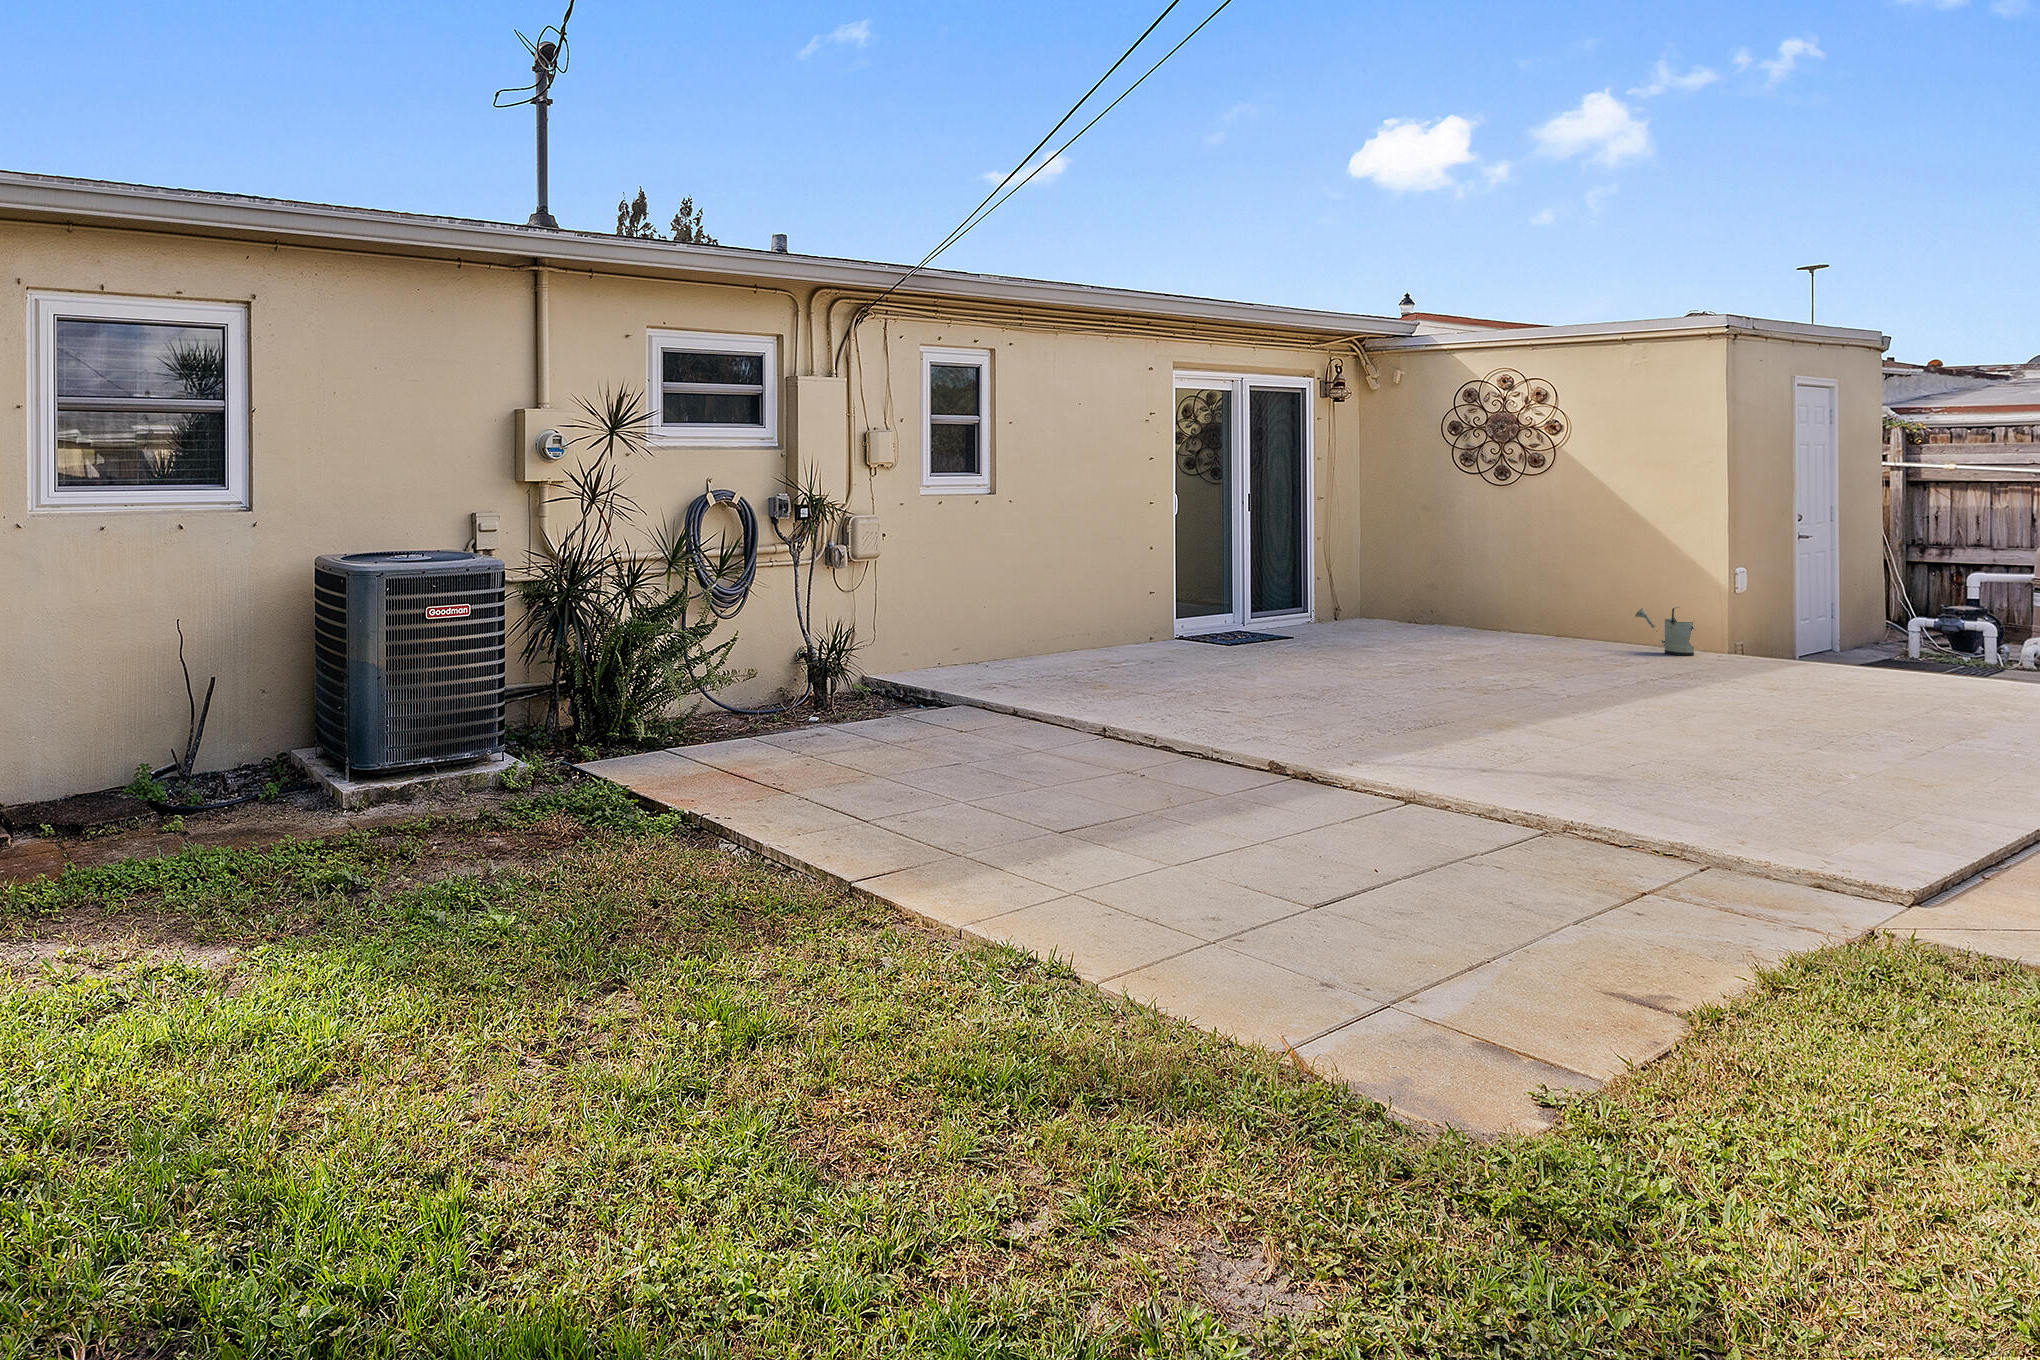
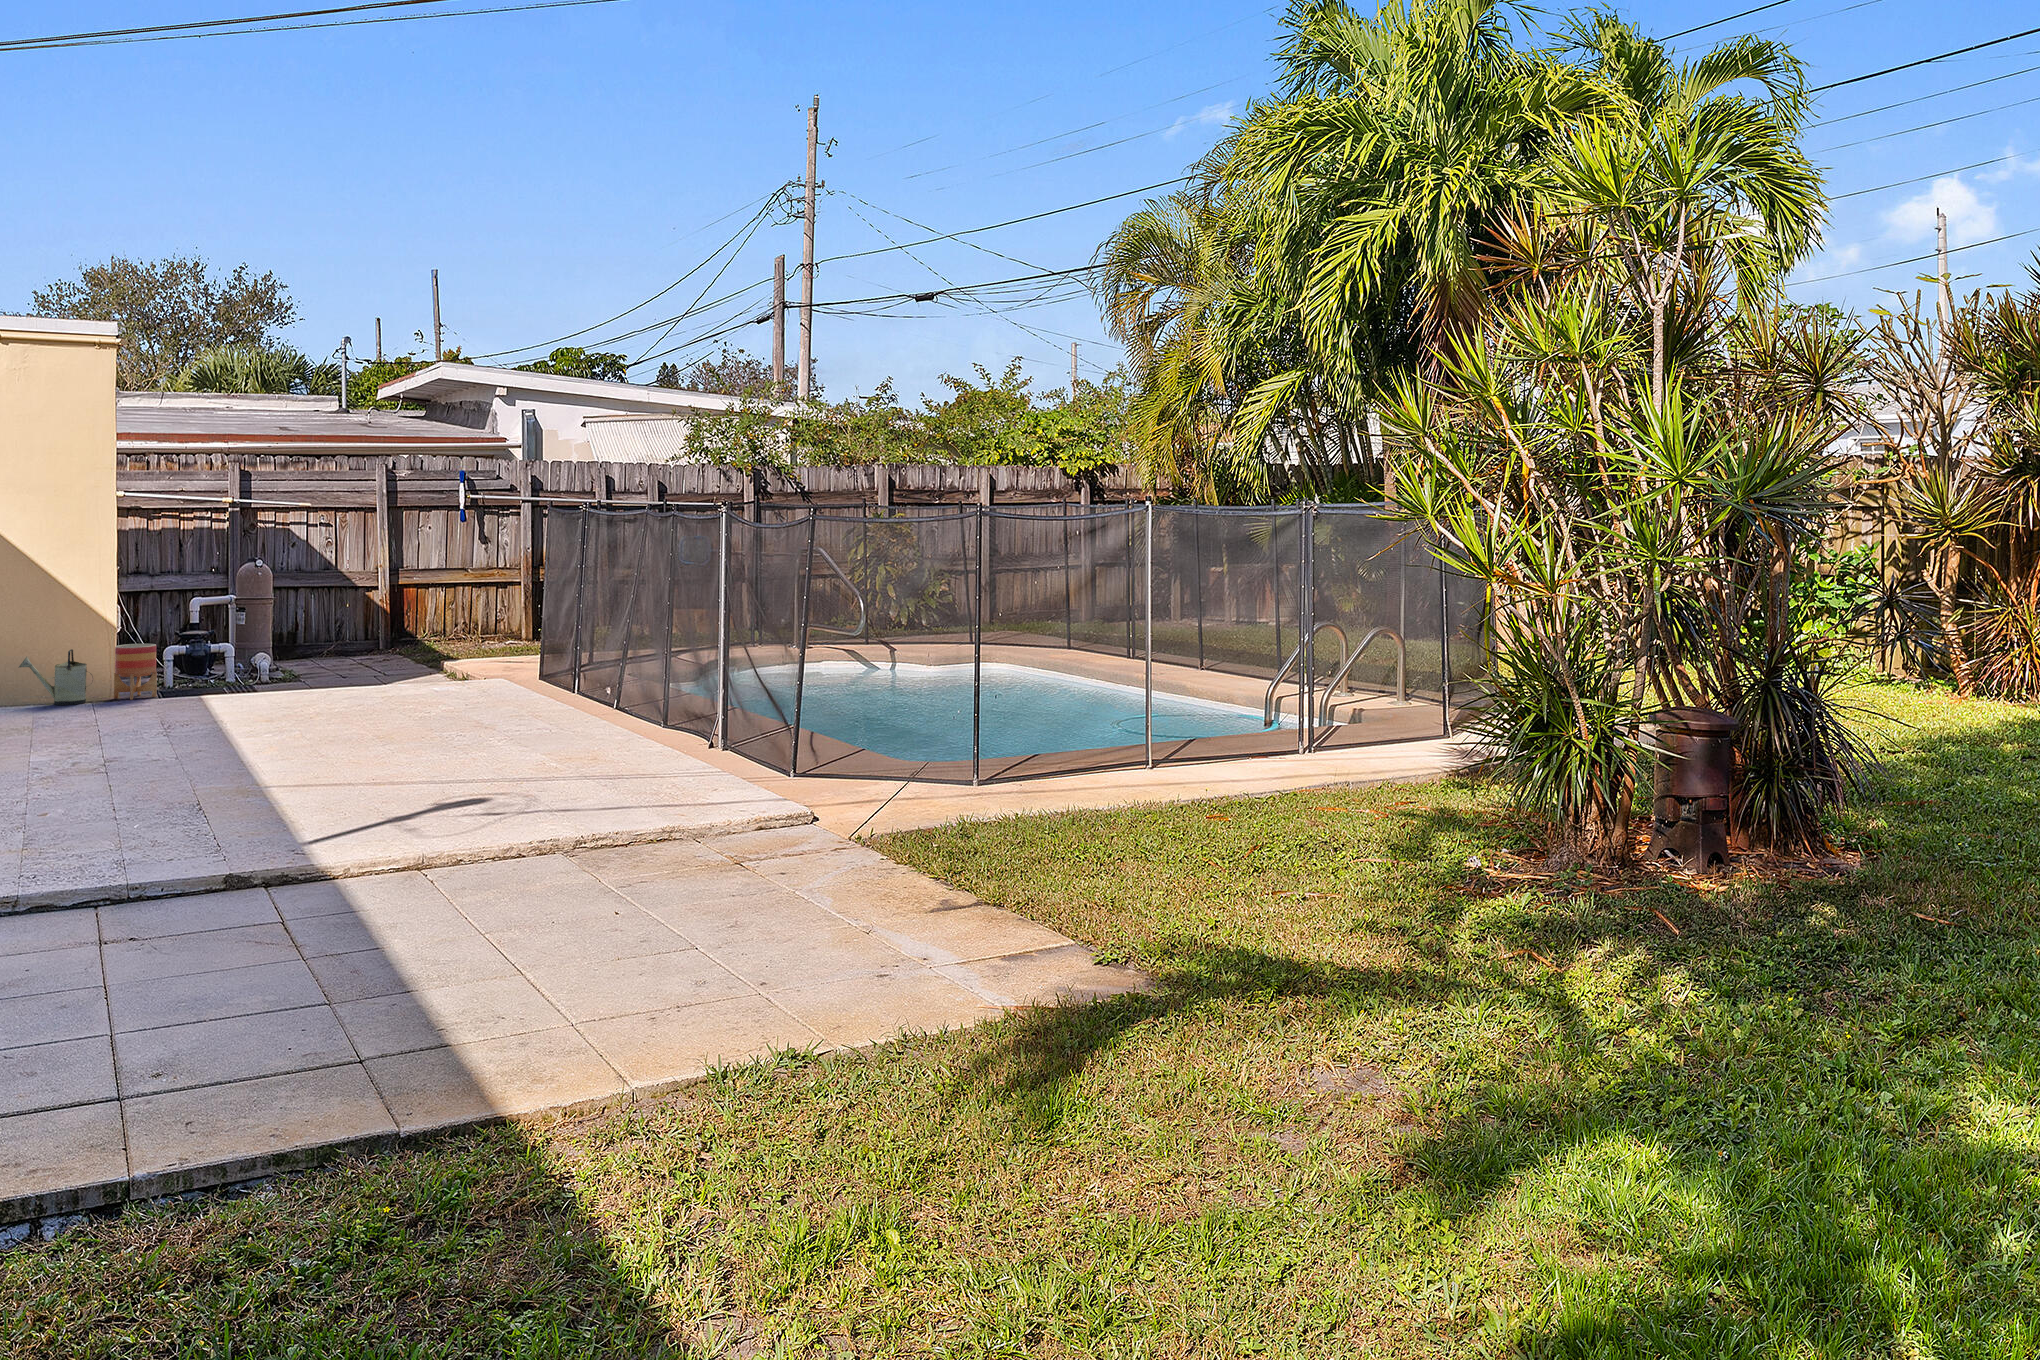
planter: none [1724,609,1767,662] -> present [114,644,157,700]

